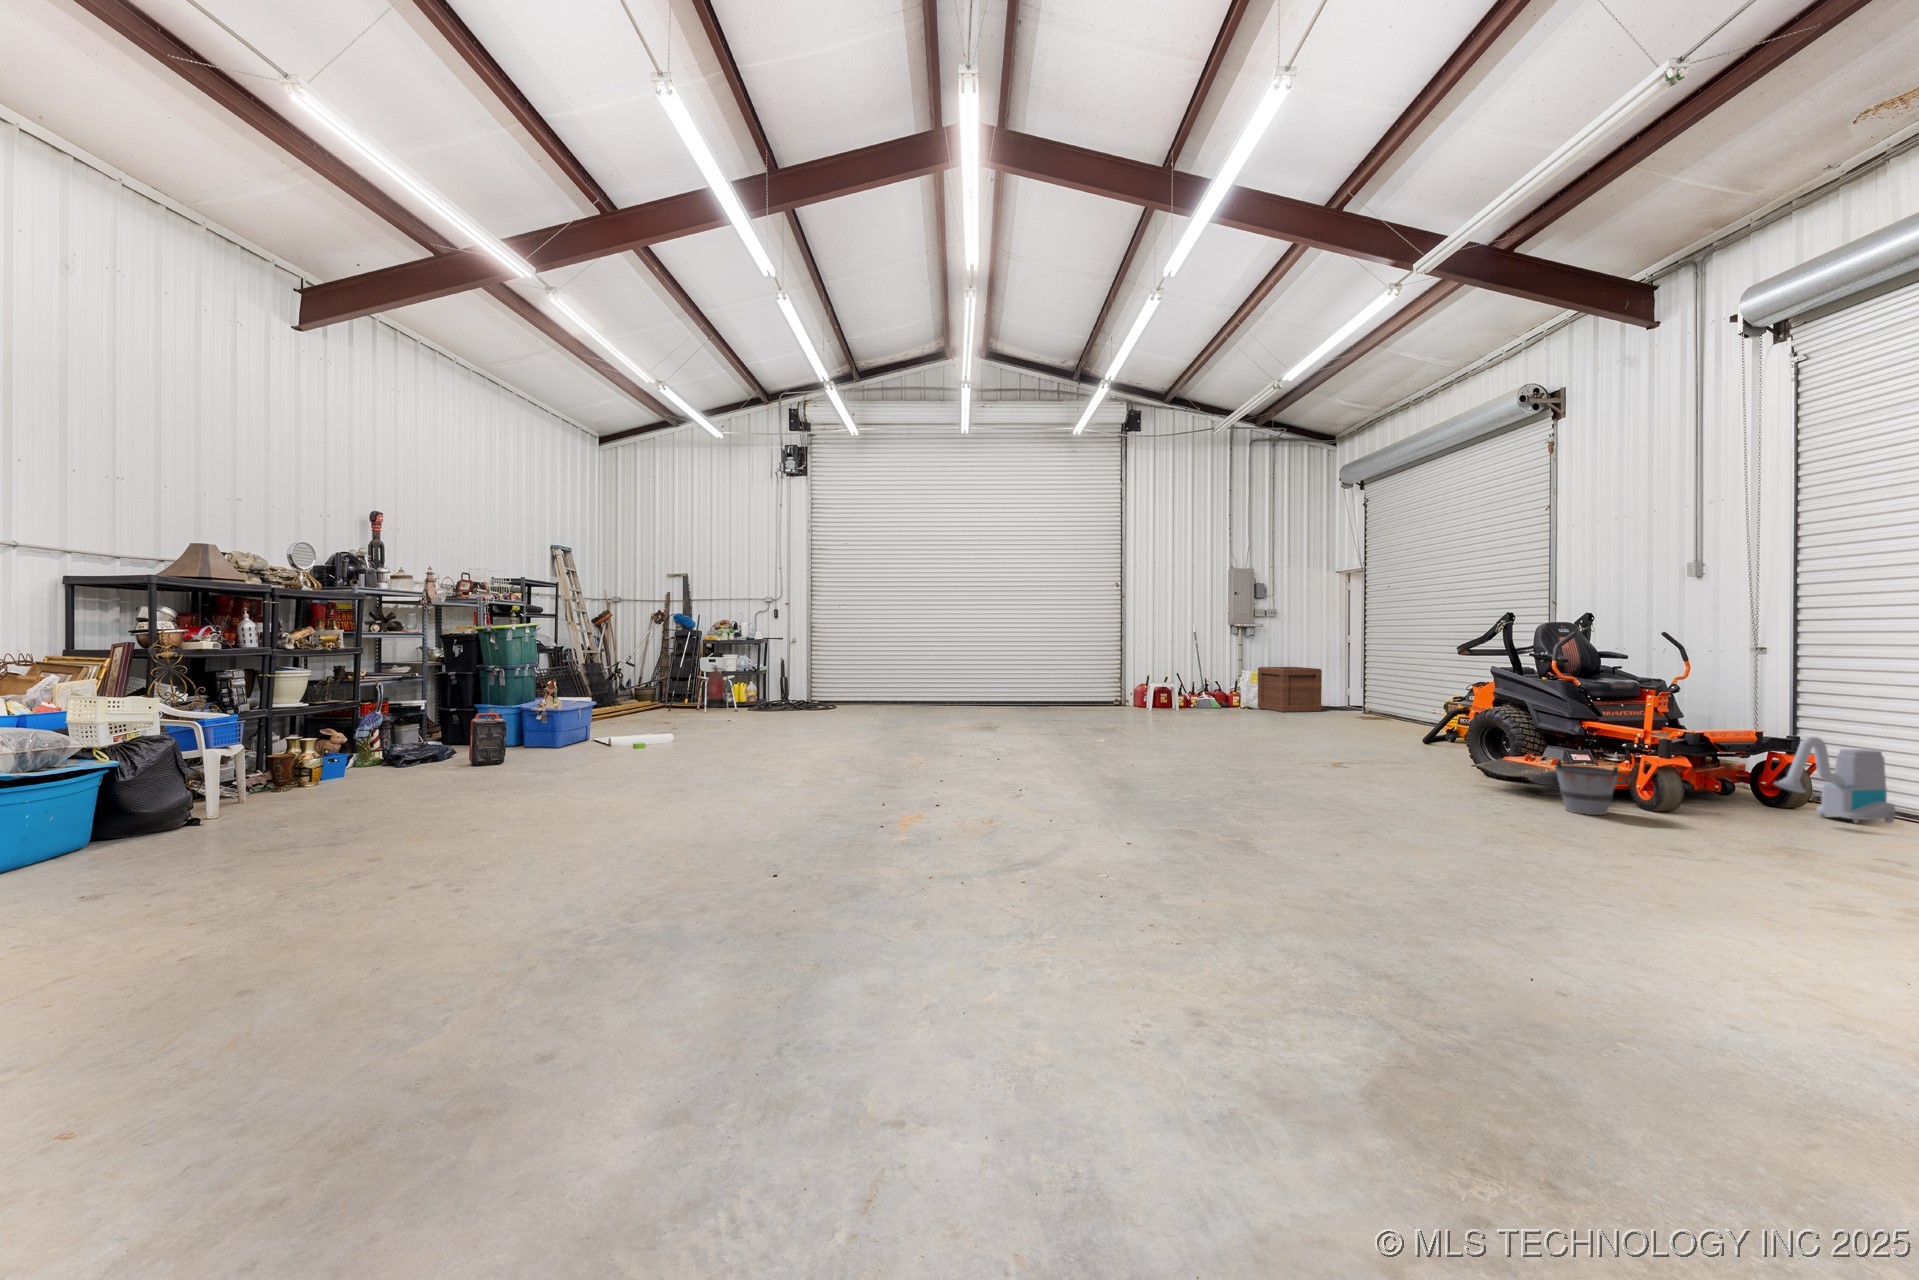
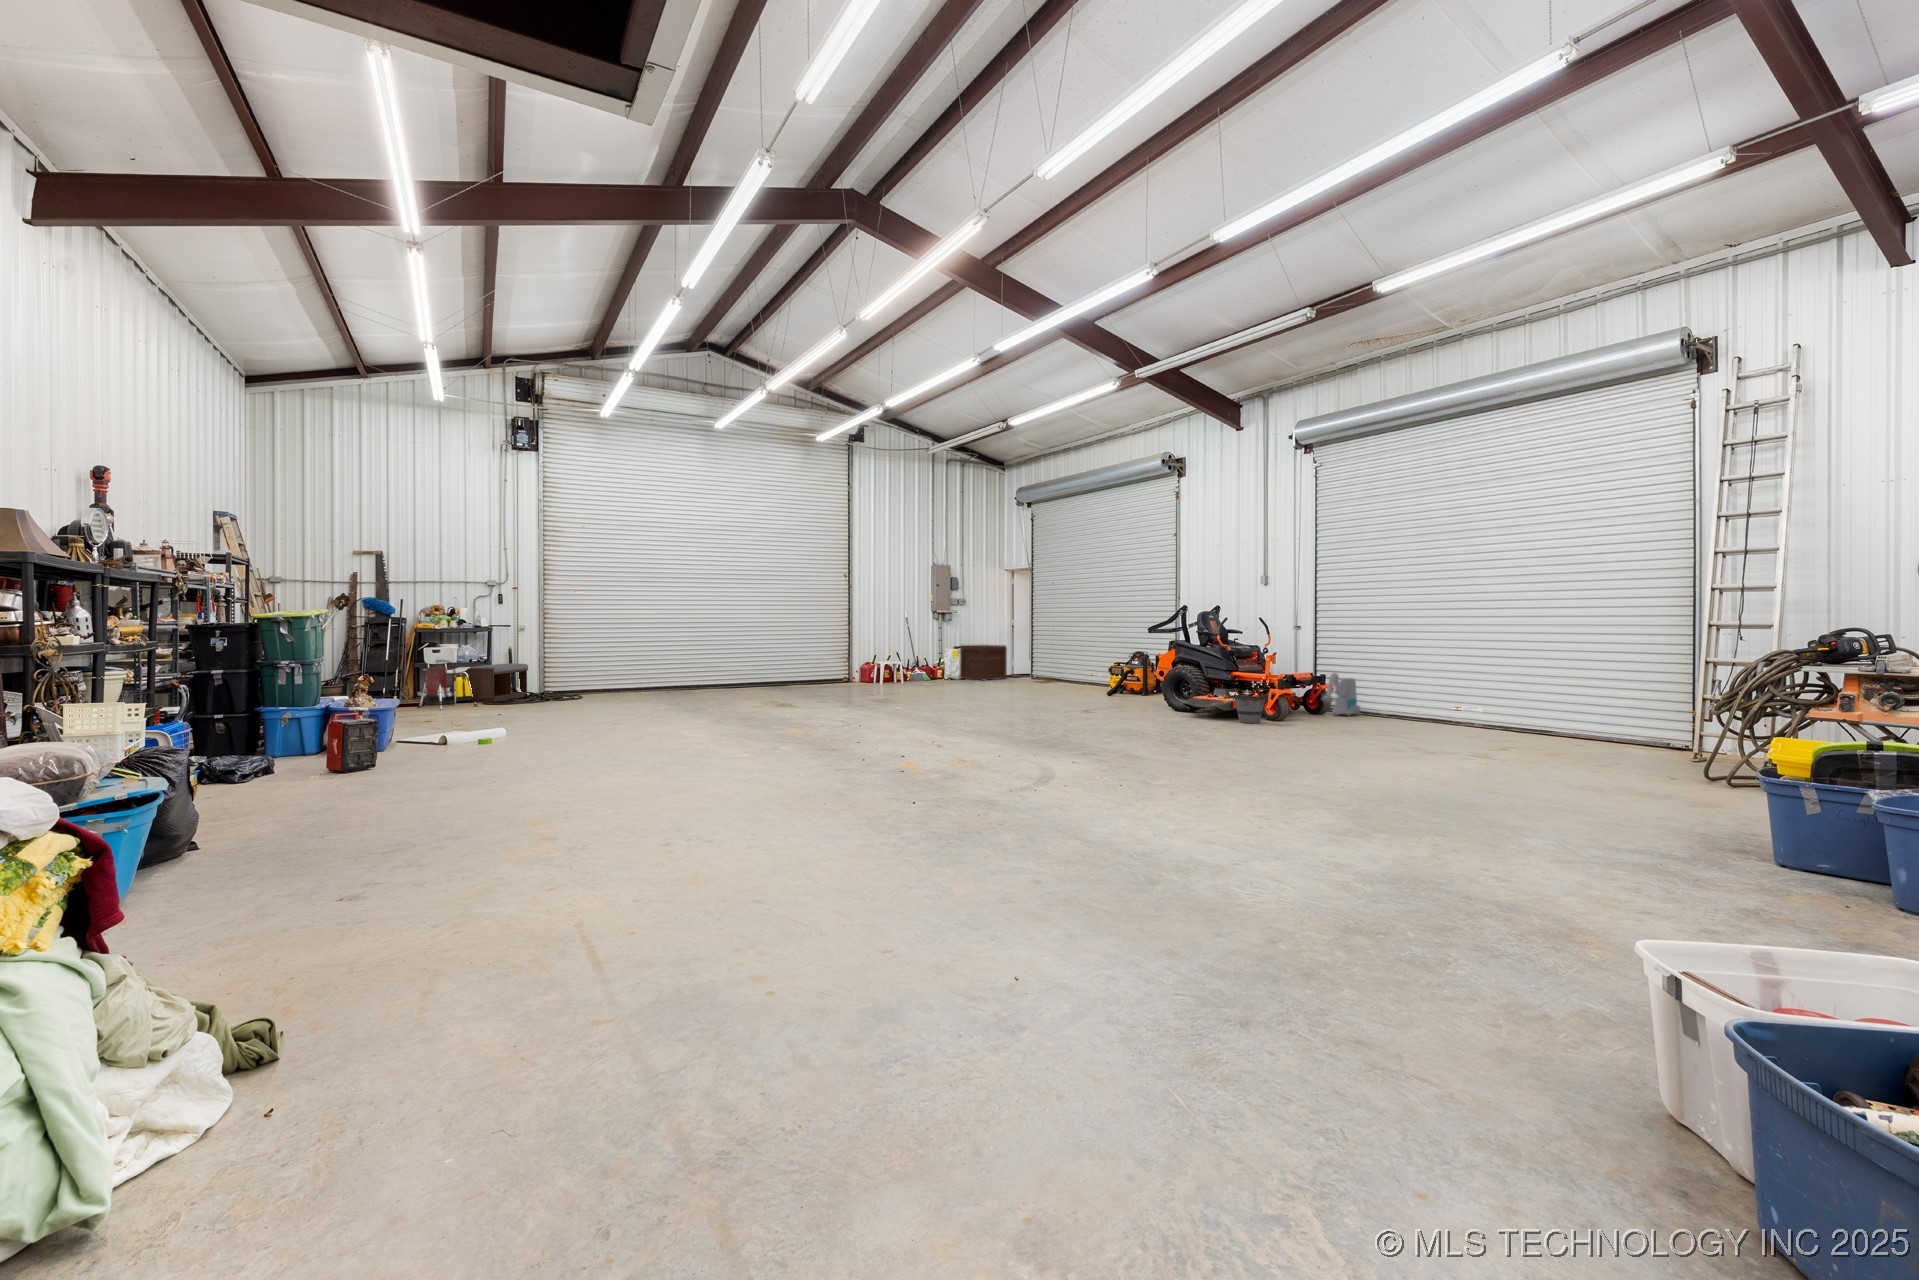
bench: none [740,673,795,707] -> present [467,664,528,702]

